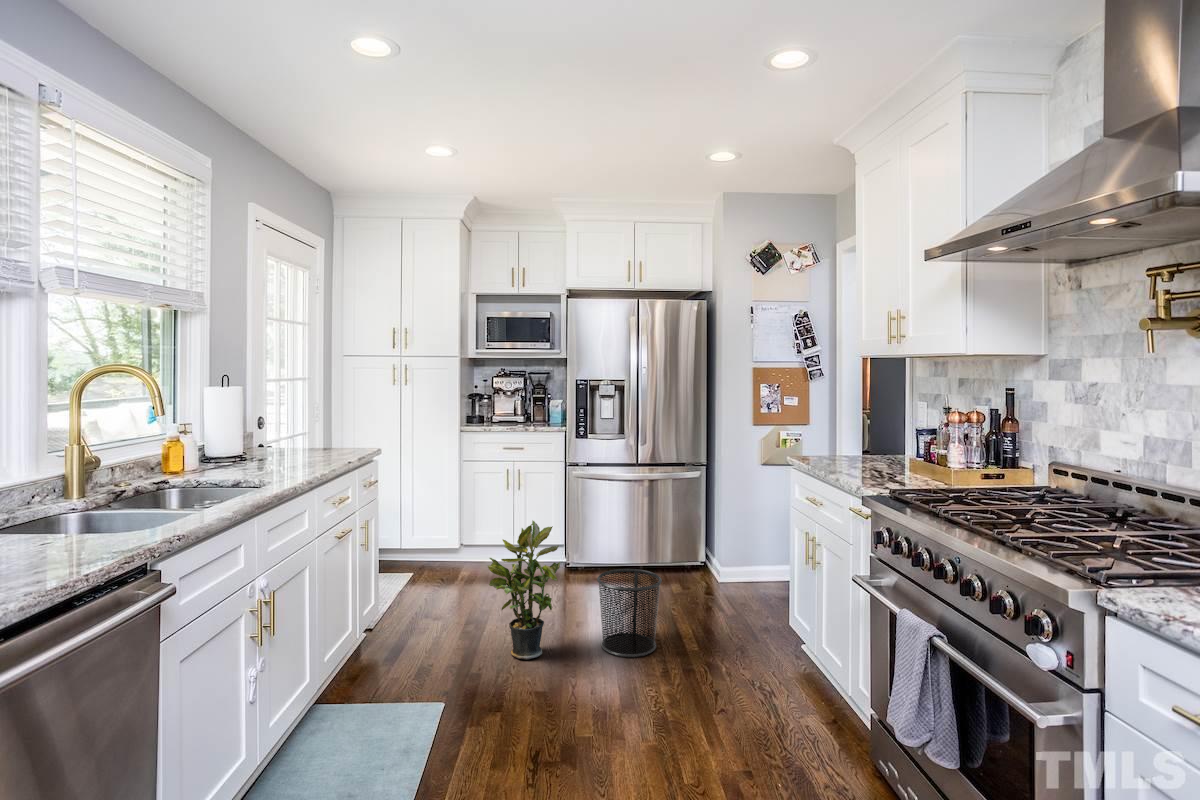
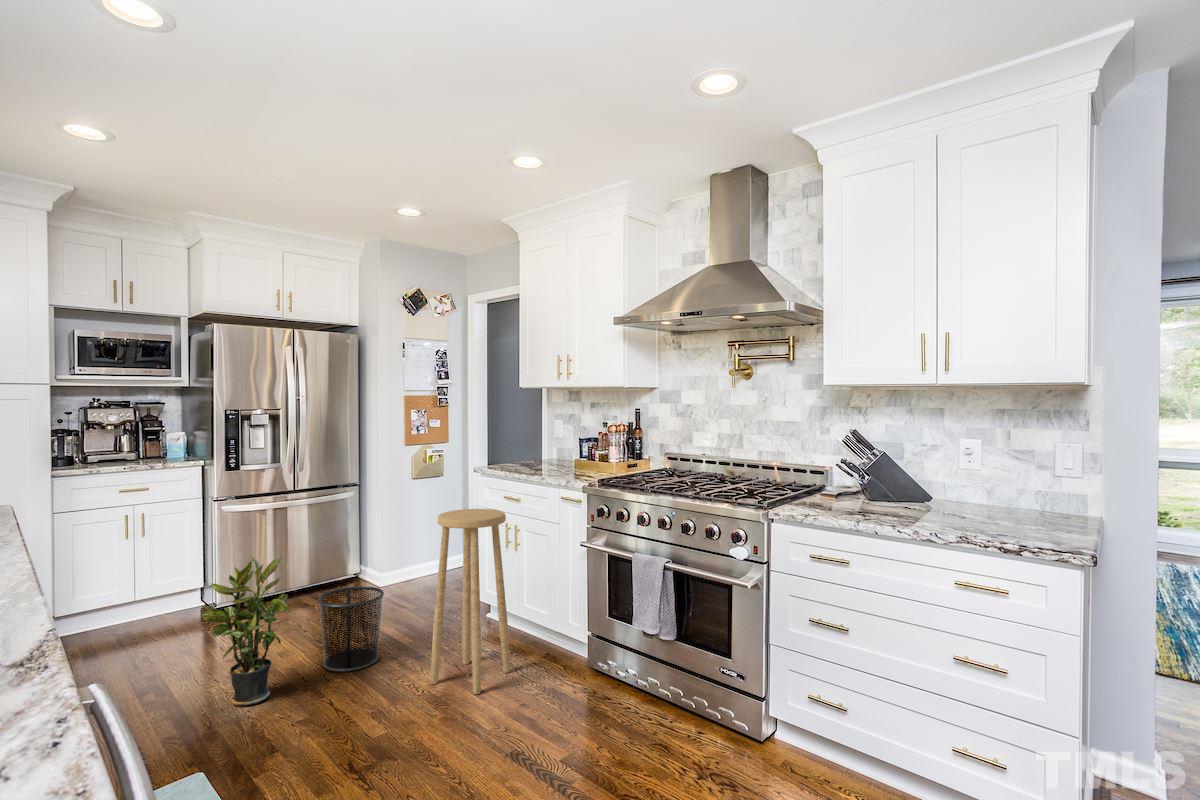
stool: none [675,505,770,731] -> present [430,509,510,694]

